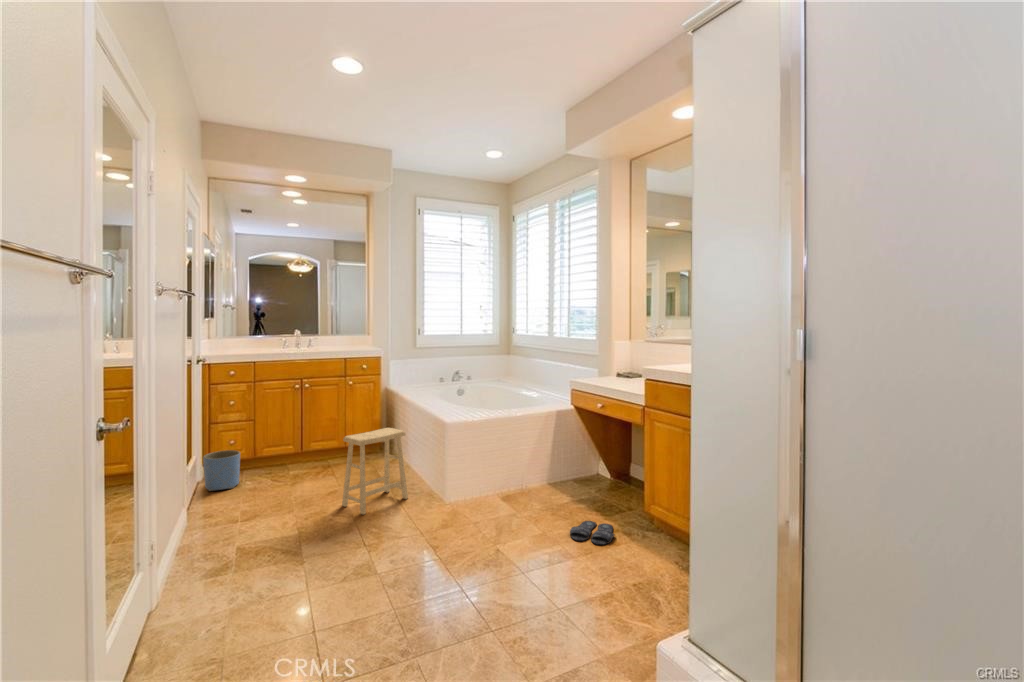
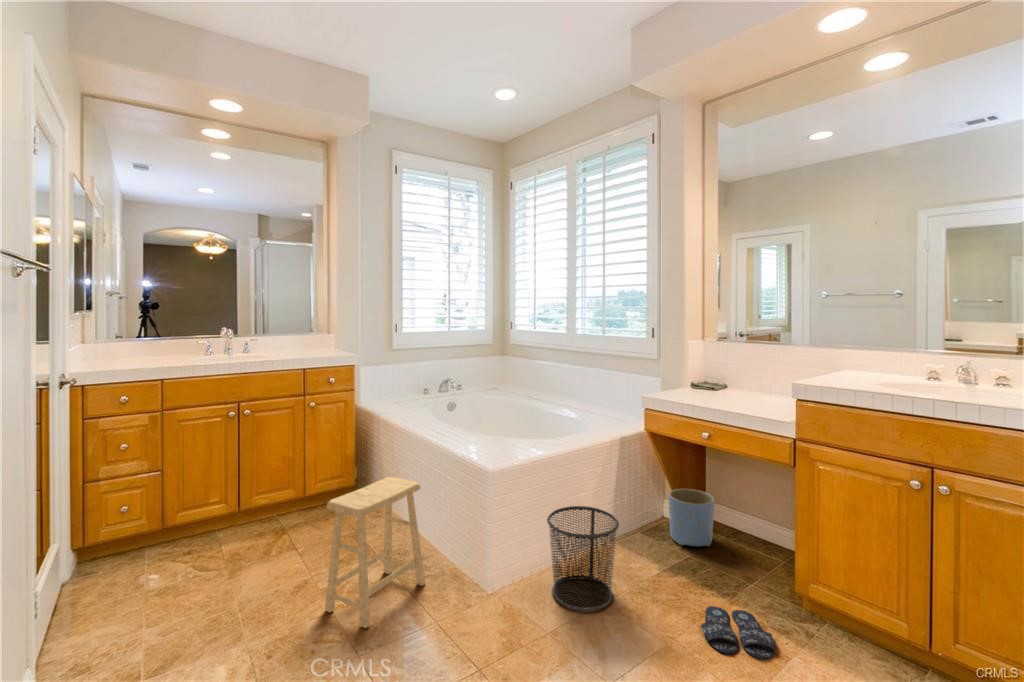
planter: present [203,450,240,491] -> present [669,489,715,546]
waste bin: none [483,453,531,517] -> present [547,506,619,611]

